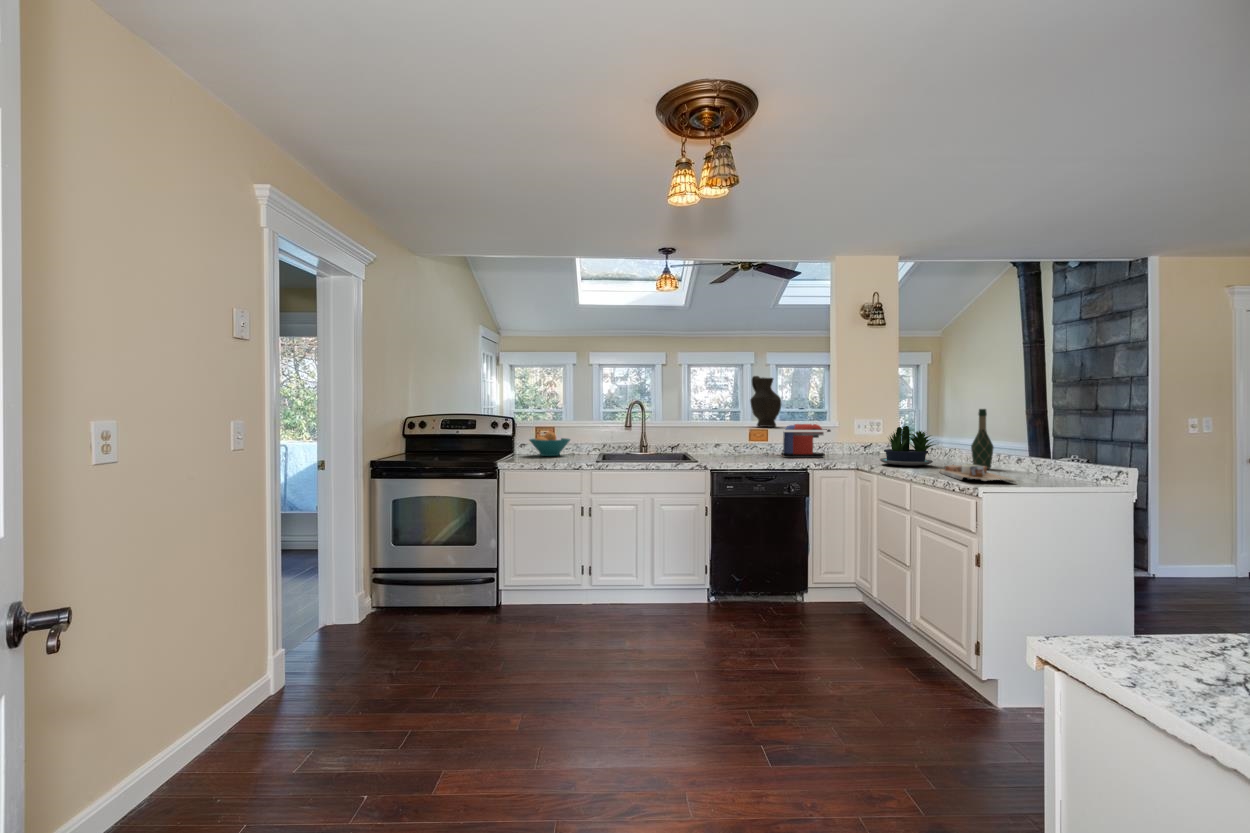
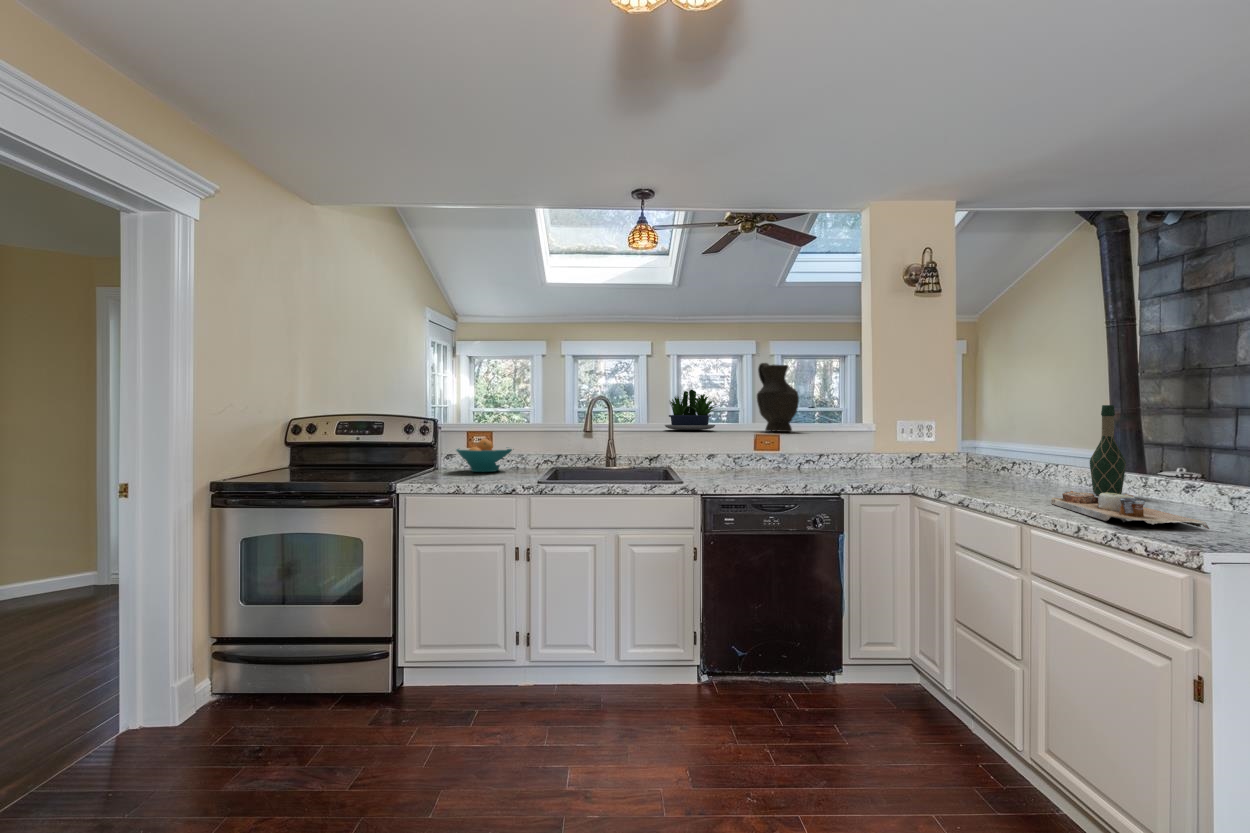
coffee maker: present [782,424,831,458] -> none [802,428,869,475]
potted plant: present [880,426,936,466] -> present [665,389,715,430]

